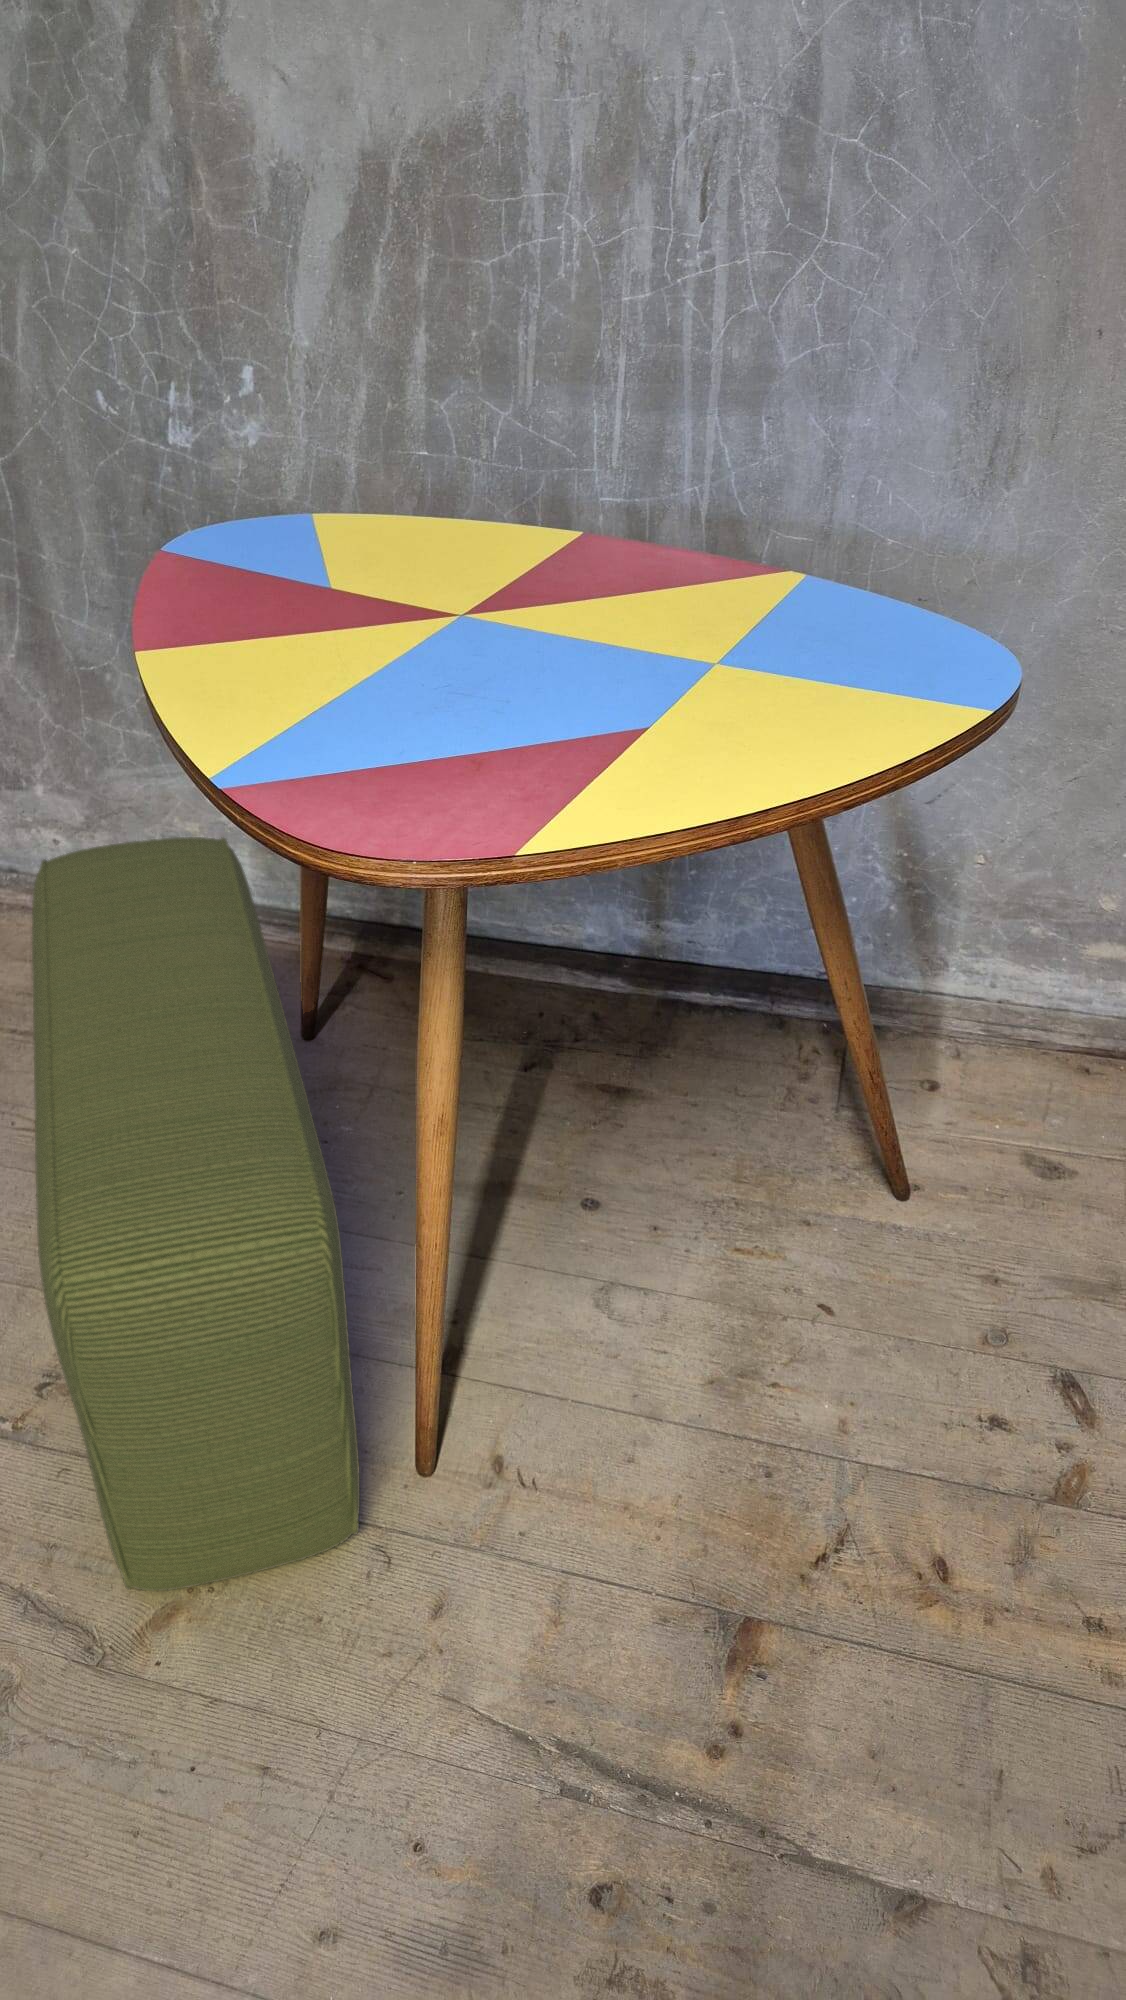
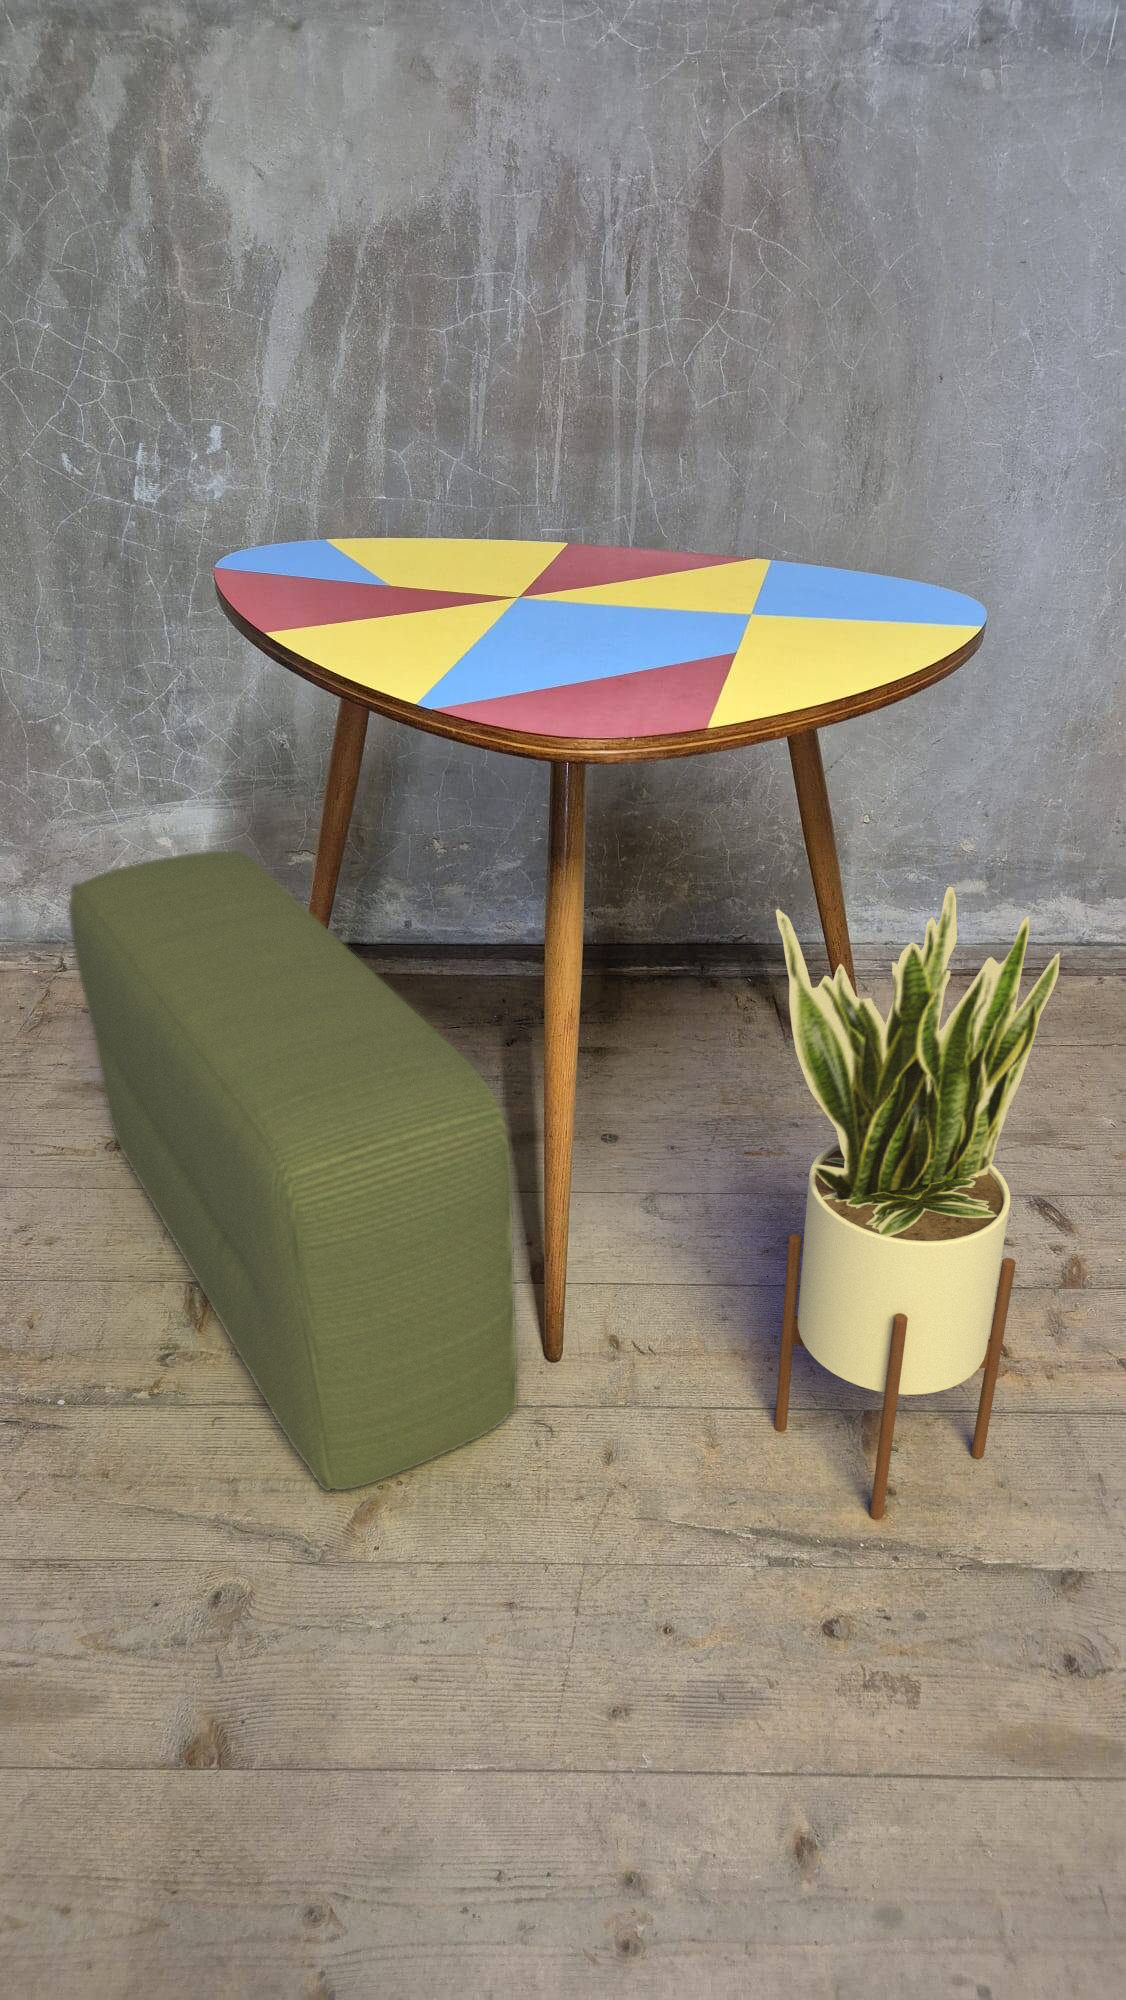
potted plant: none [590,1088,979,1762] -> present [775,887,1060,1519]

